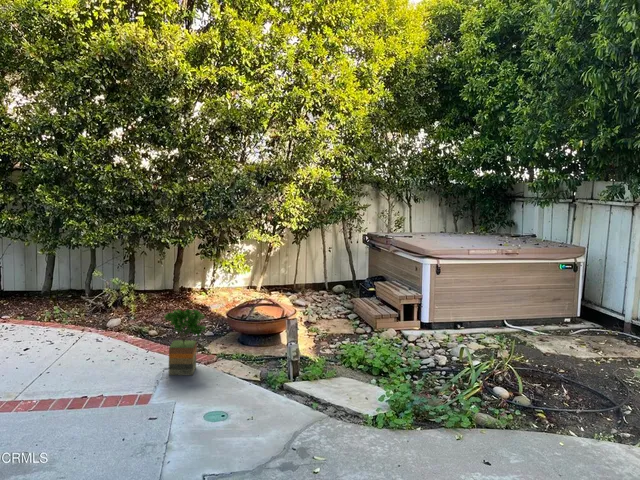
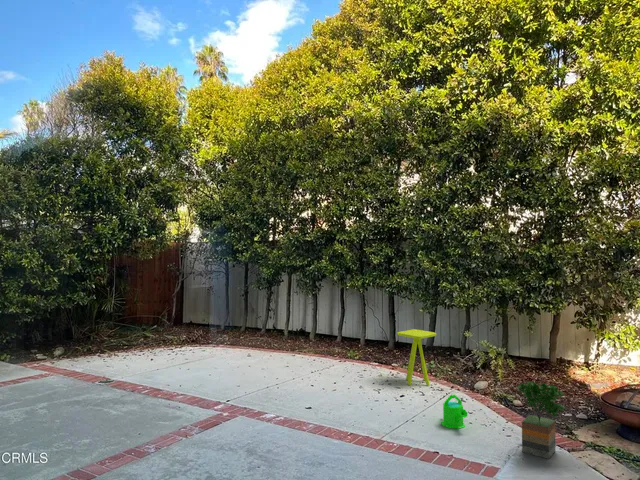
side table: none [14,273,65,336] -> present [397,329,436,385]
watering can: none [82,335,112,370] -> present [442,394,467,429]

